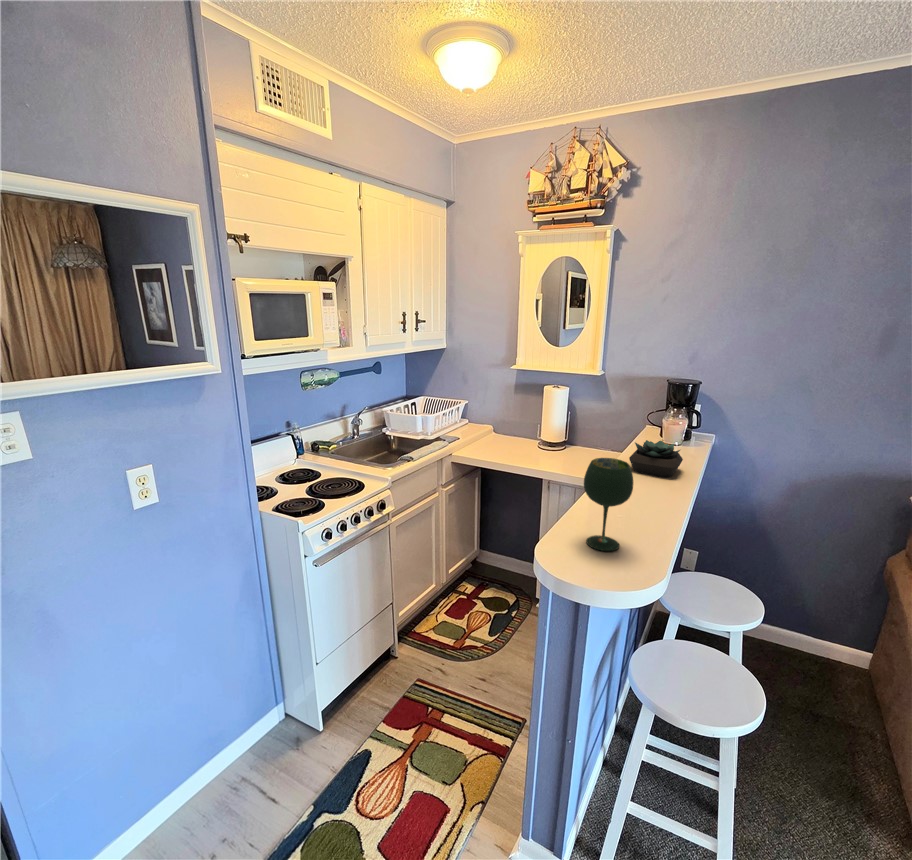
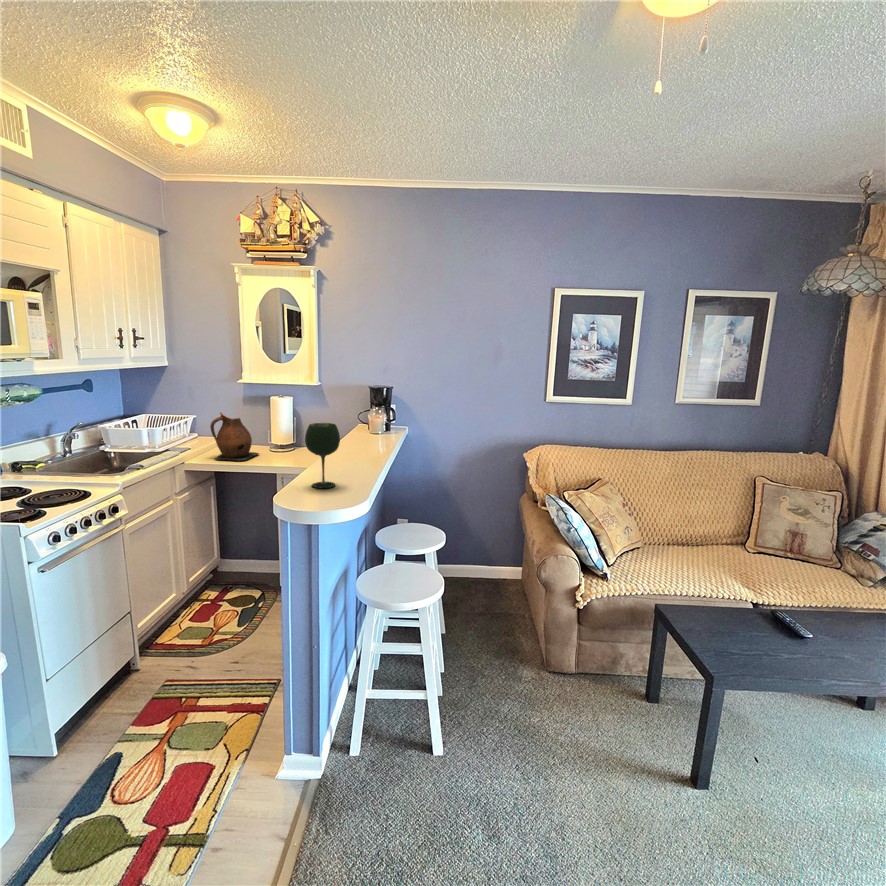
ceramic pitcher: none [479,401,526,458] -> present [210,412,259,461]
succulent plant: present [629,440,683,477] -> none [343,427,381,452]

